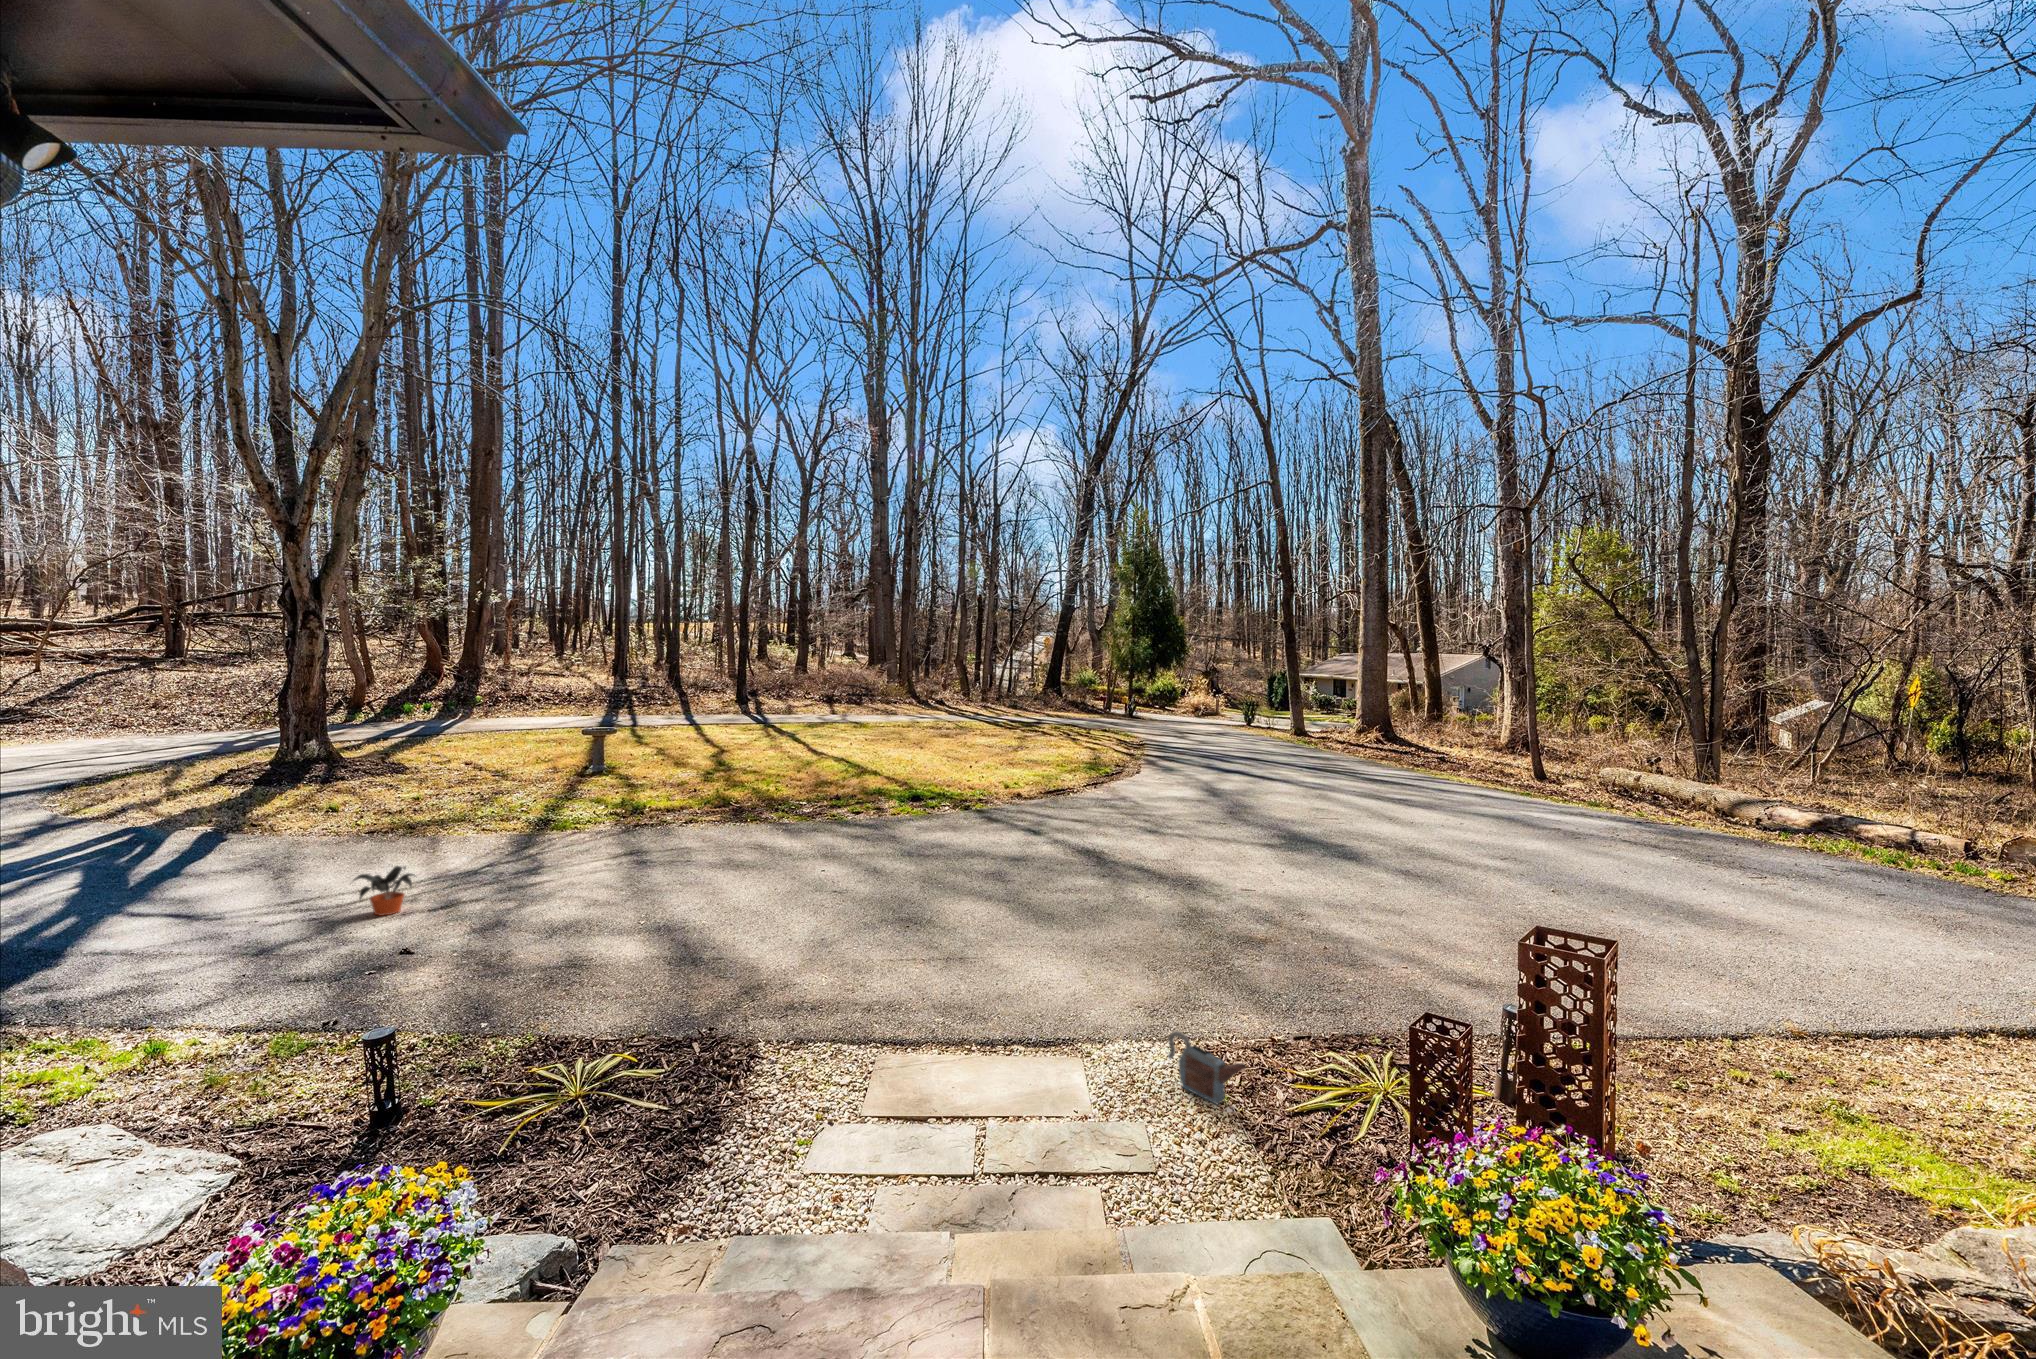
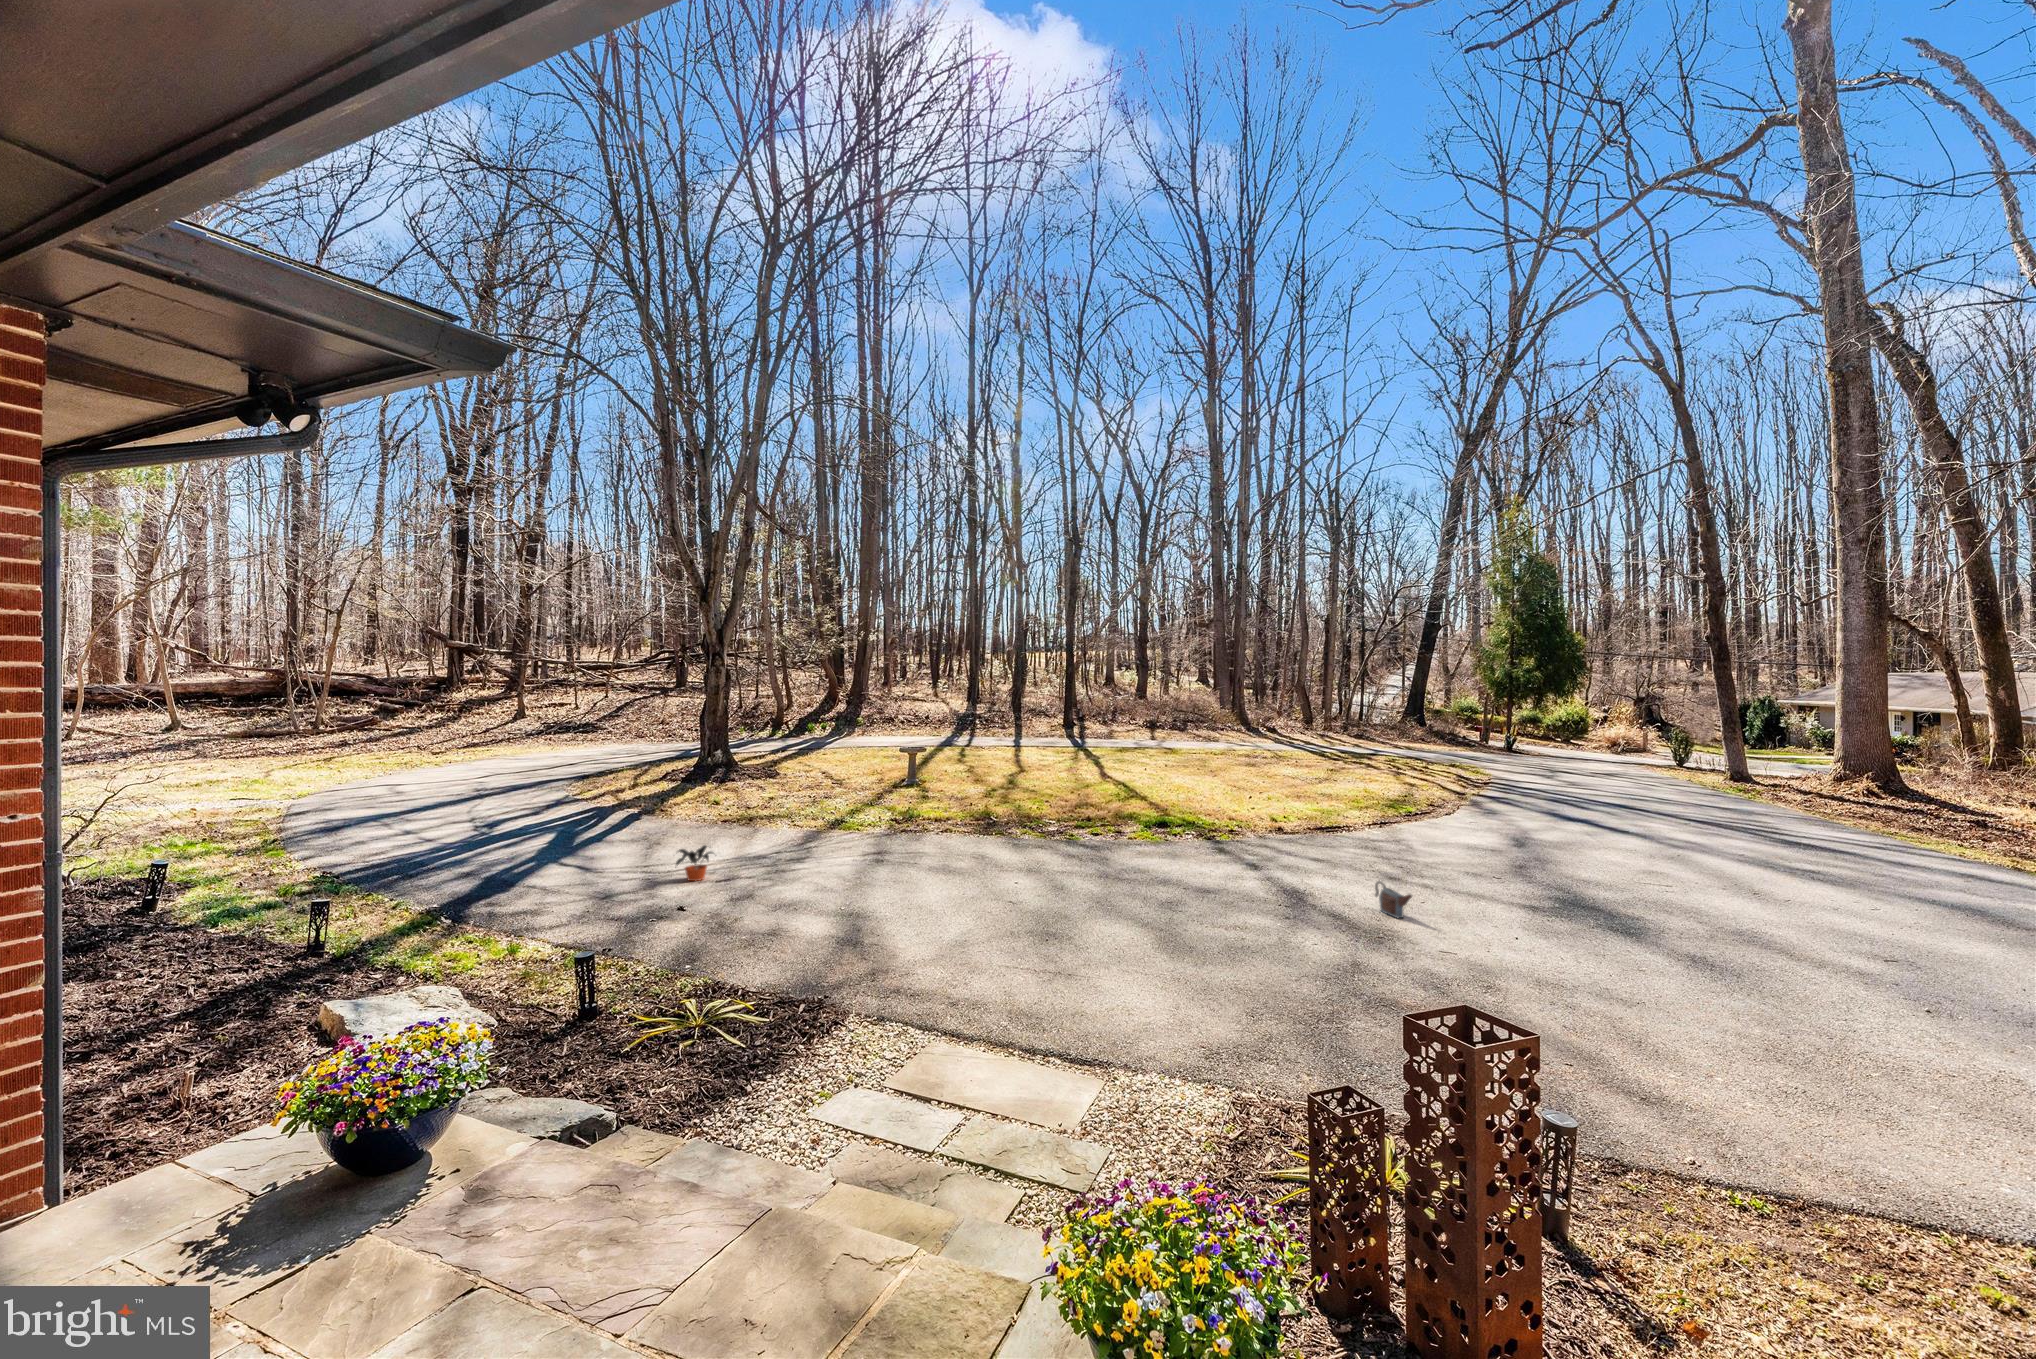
watering can: present [1168,1031,1246,1104] -> present [1375,881,1412,918]

